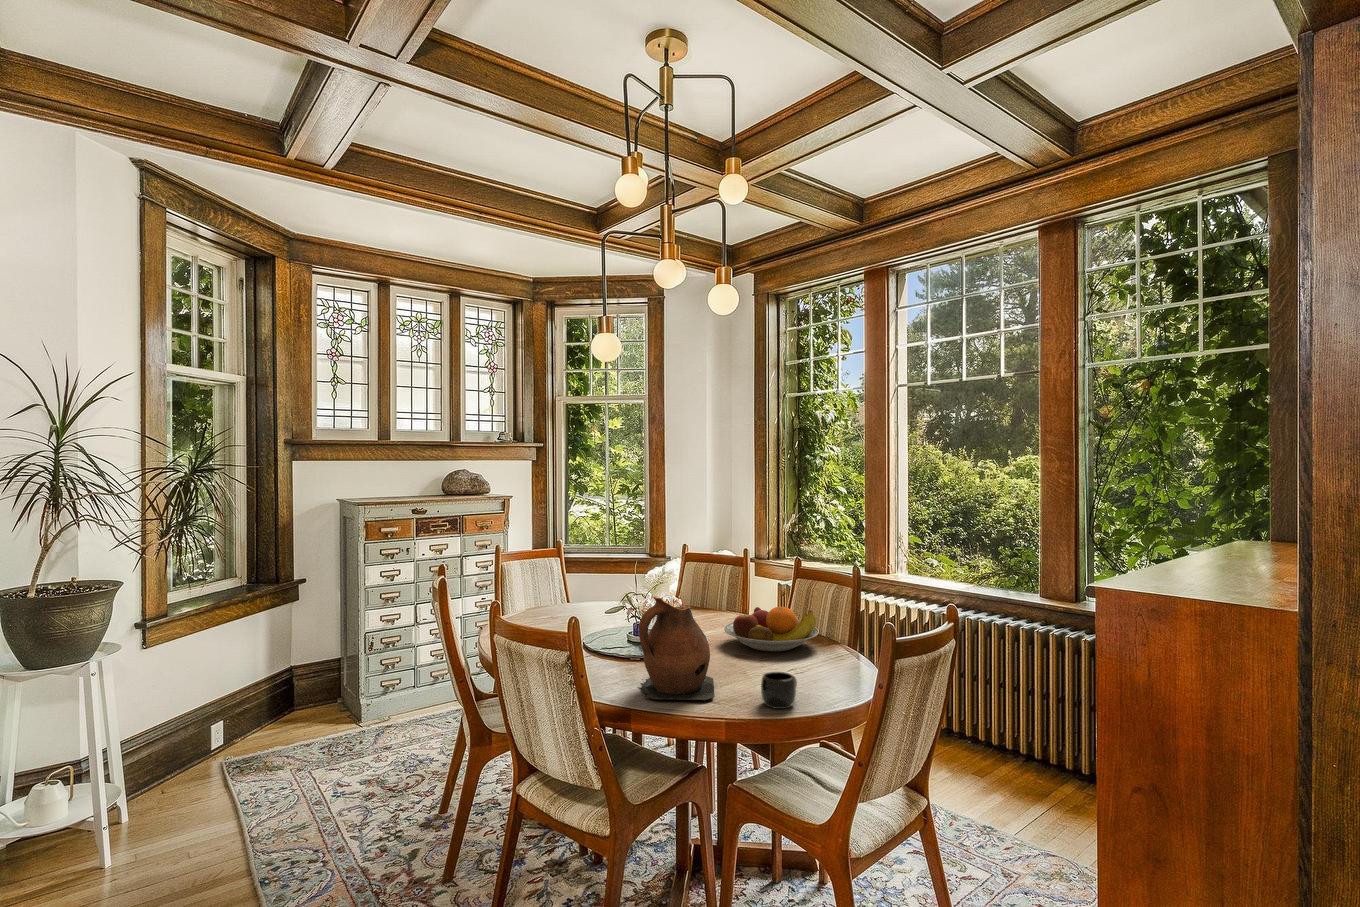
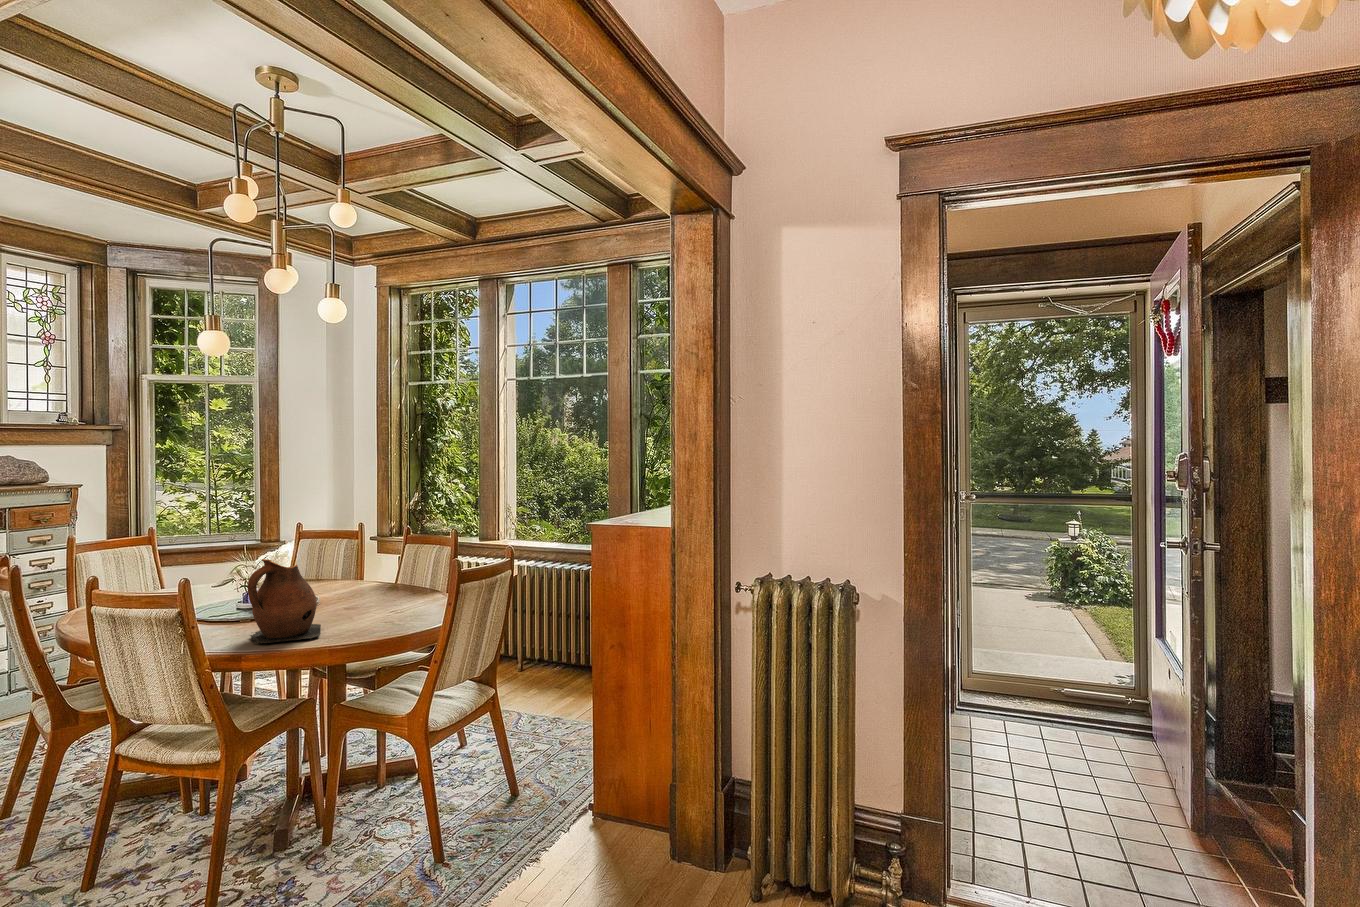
fruit bowl: present [724,607,819,652] -> none [335,566,421,604]
mug: present [761,672,797,709] -> none [361,609,392,636]

